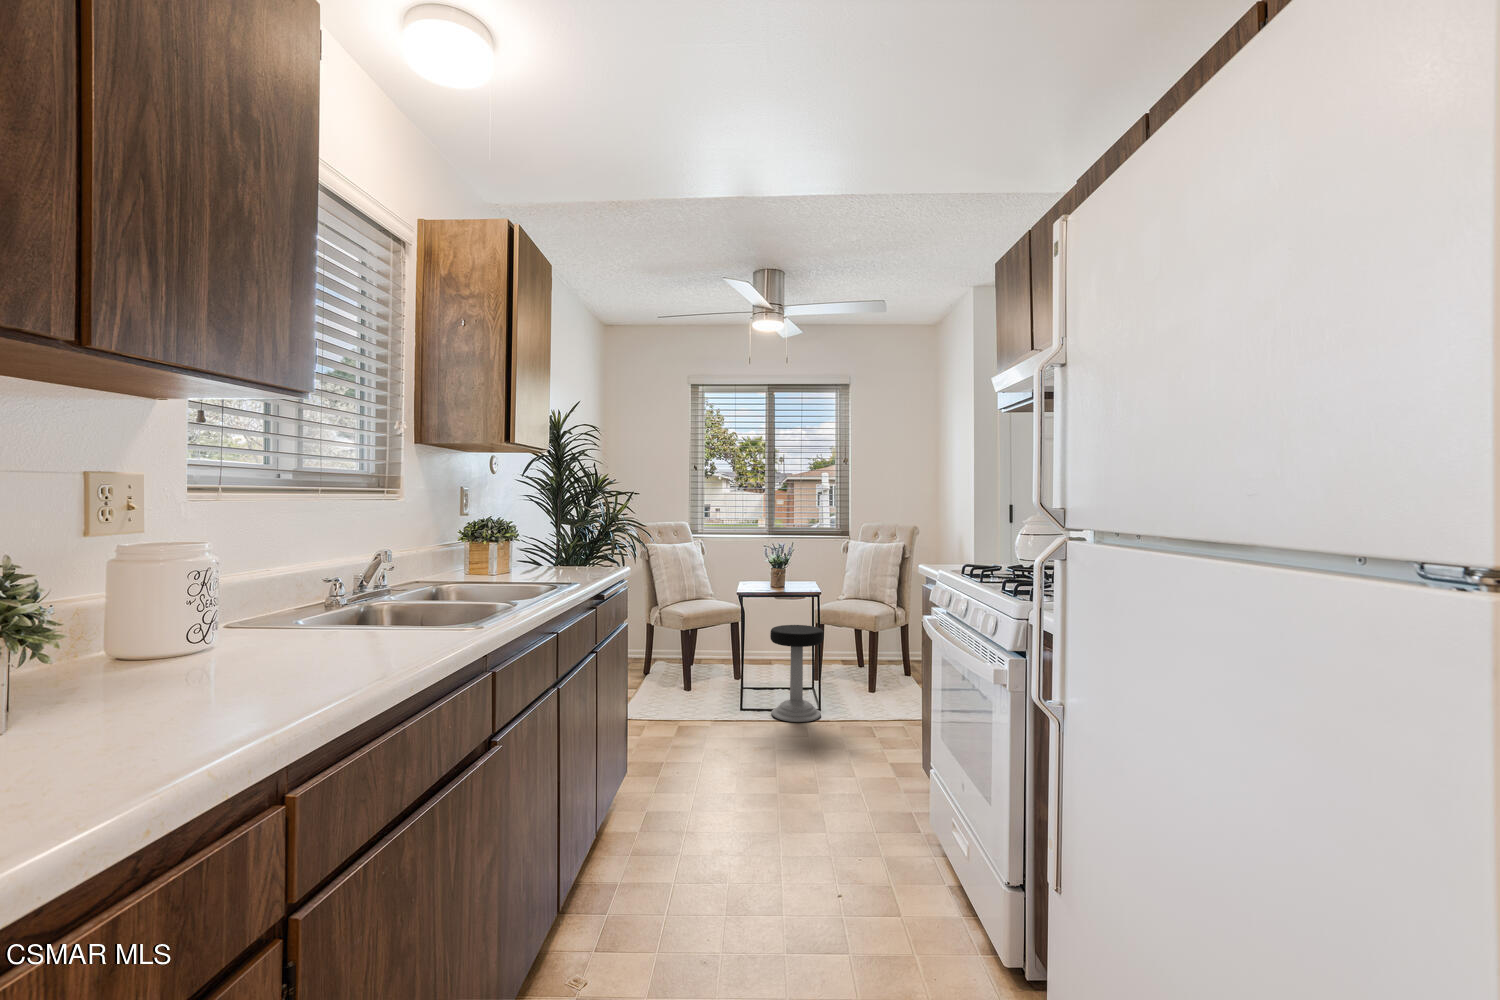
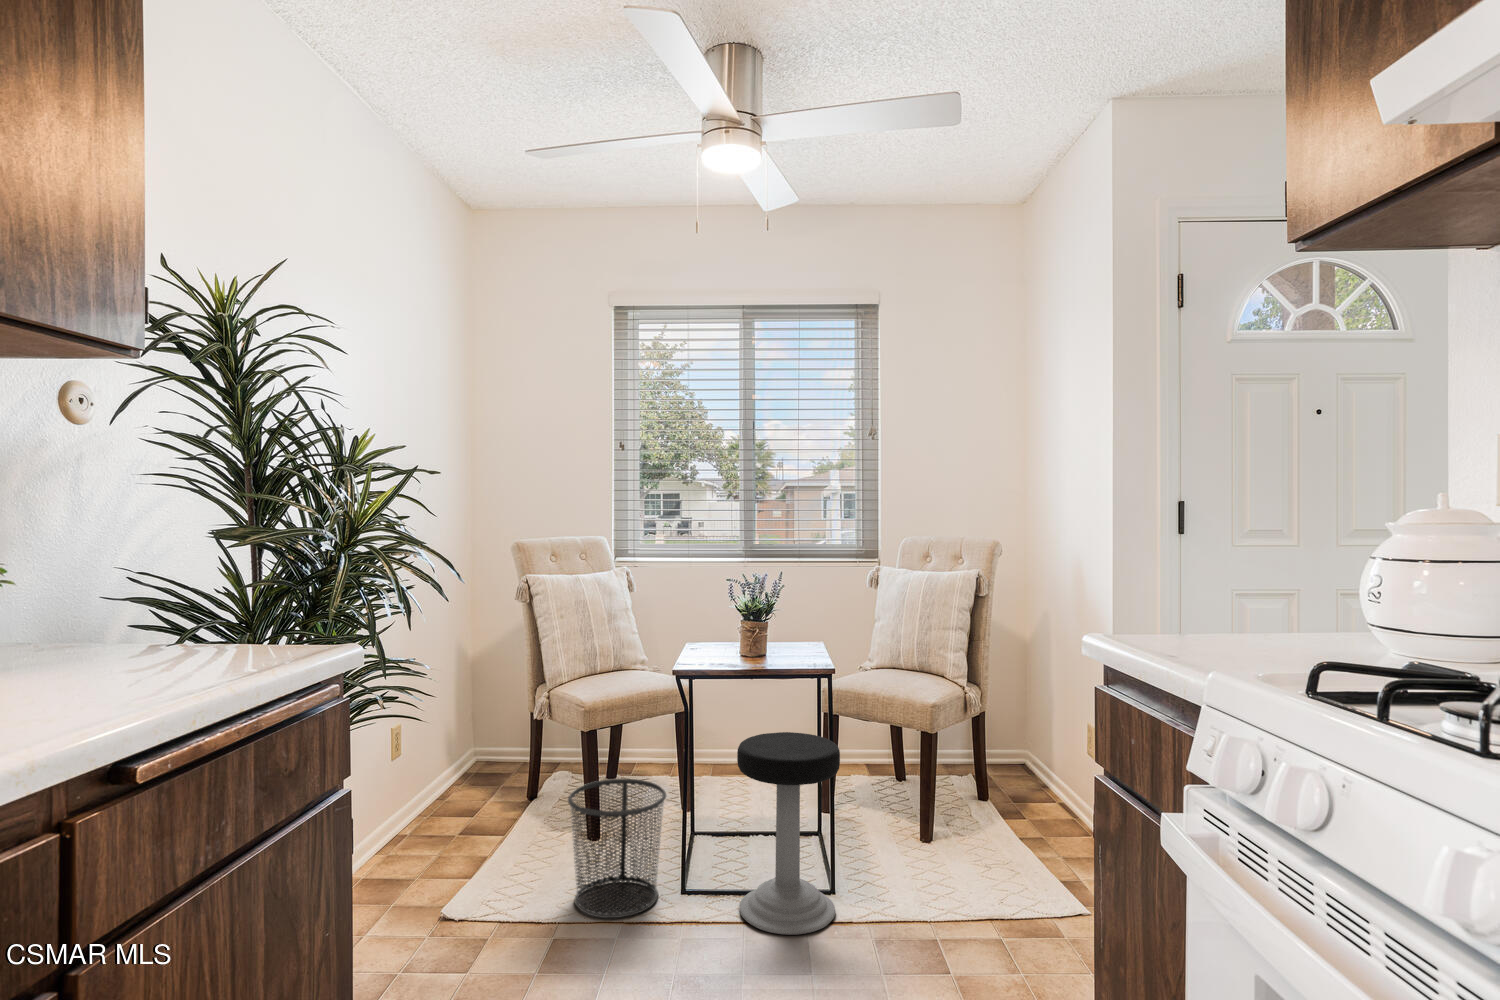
waste bin: none [682,651,733,717] -> present [568,779,666,918]

